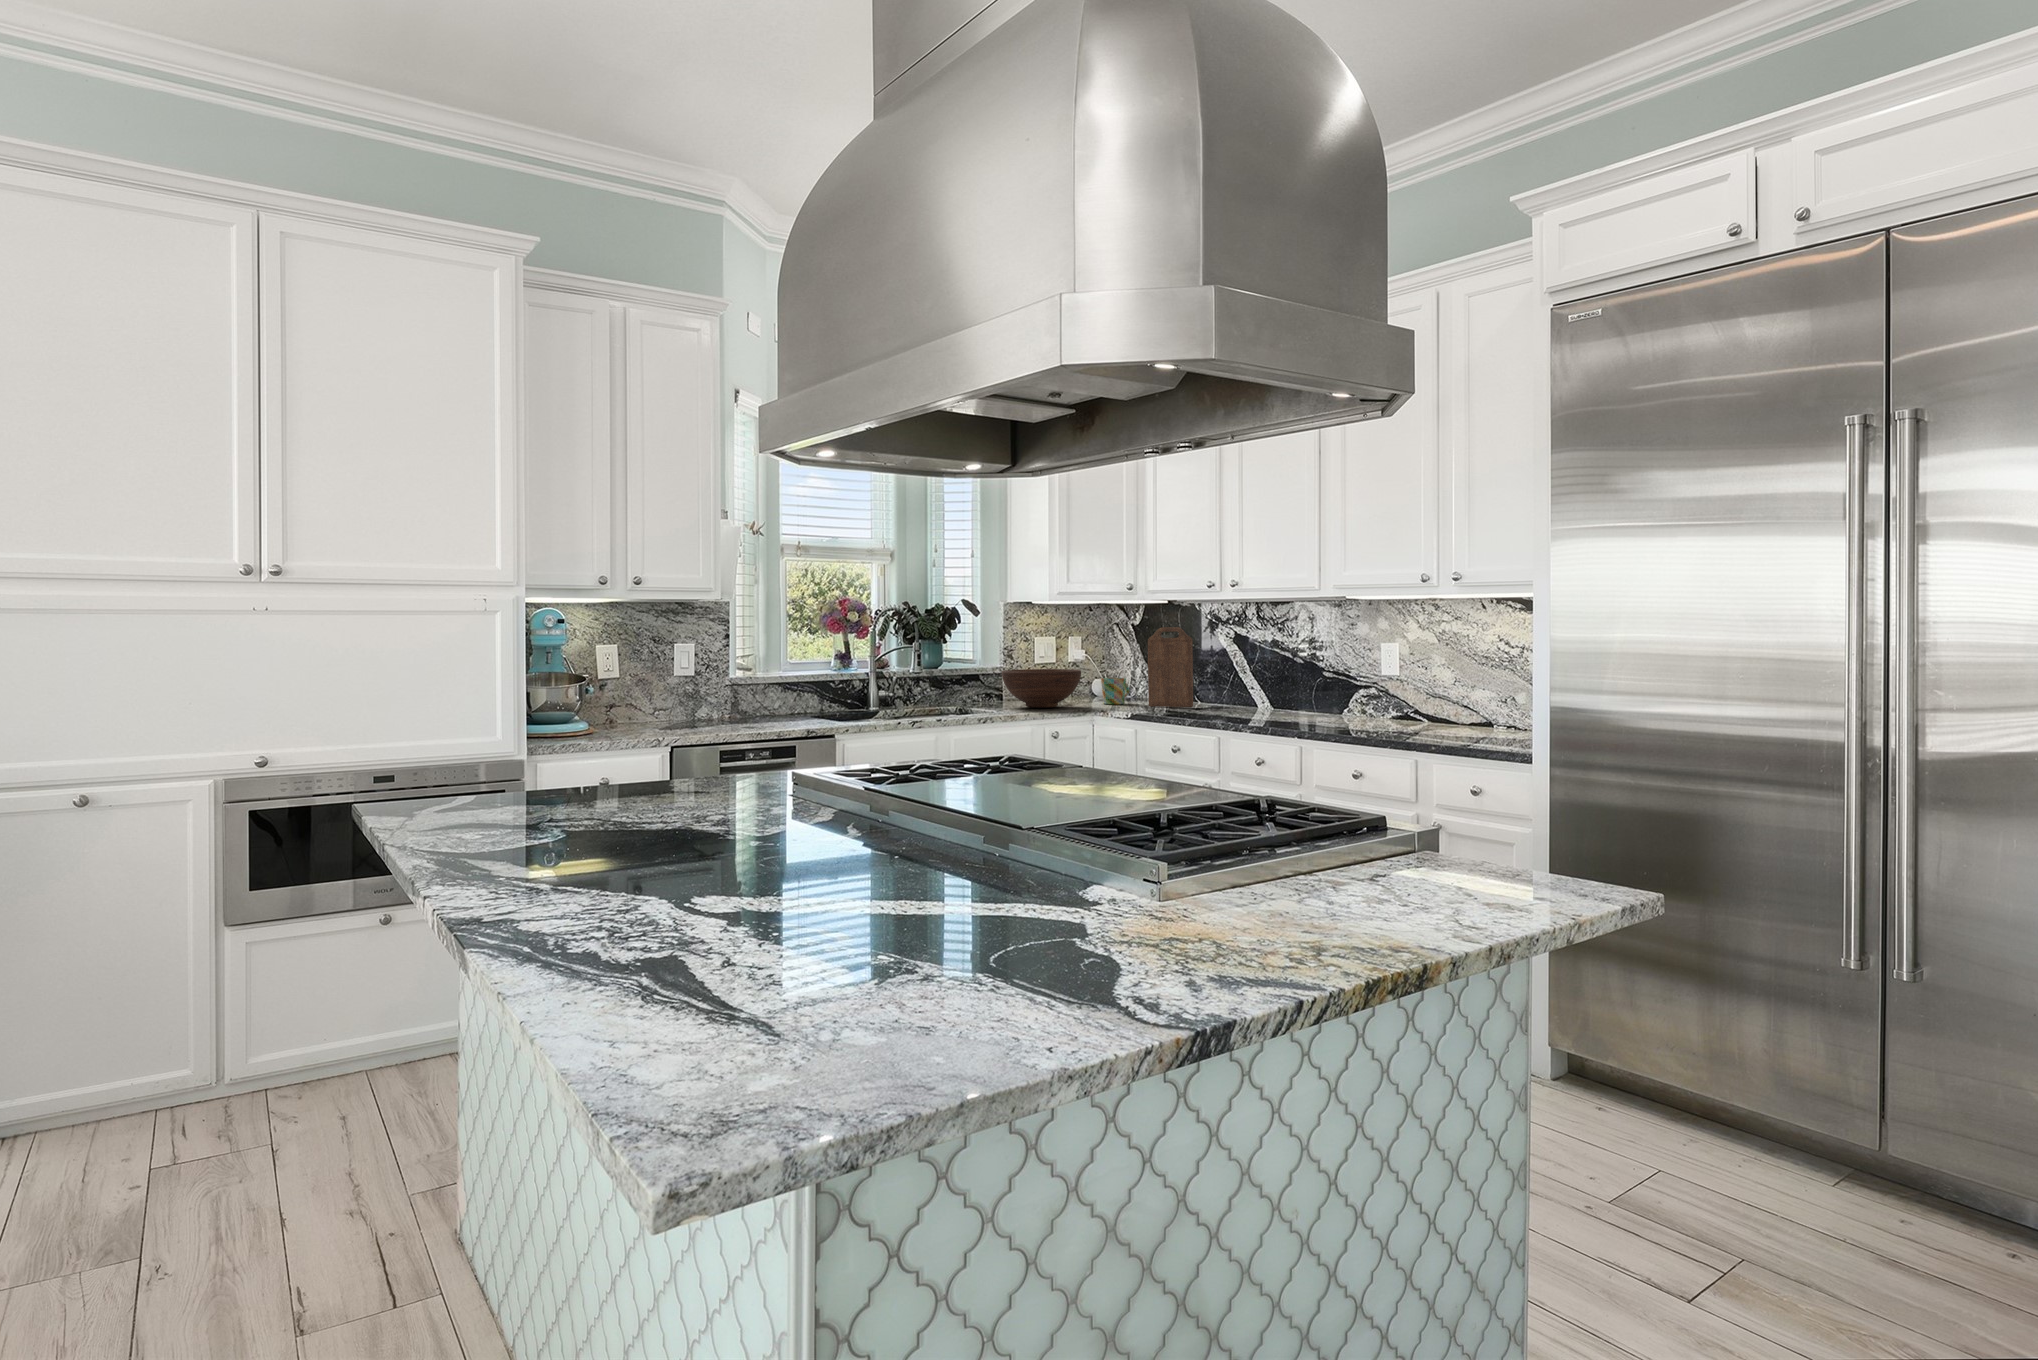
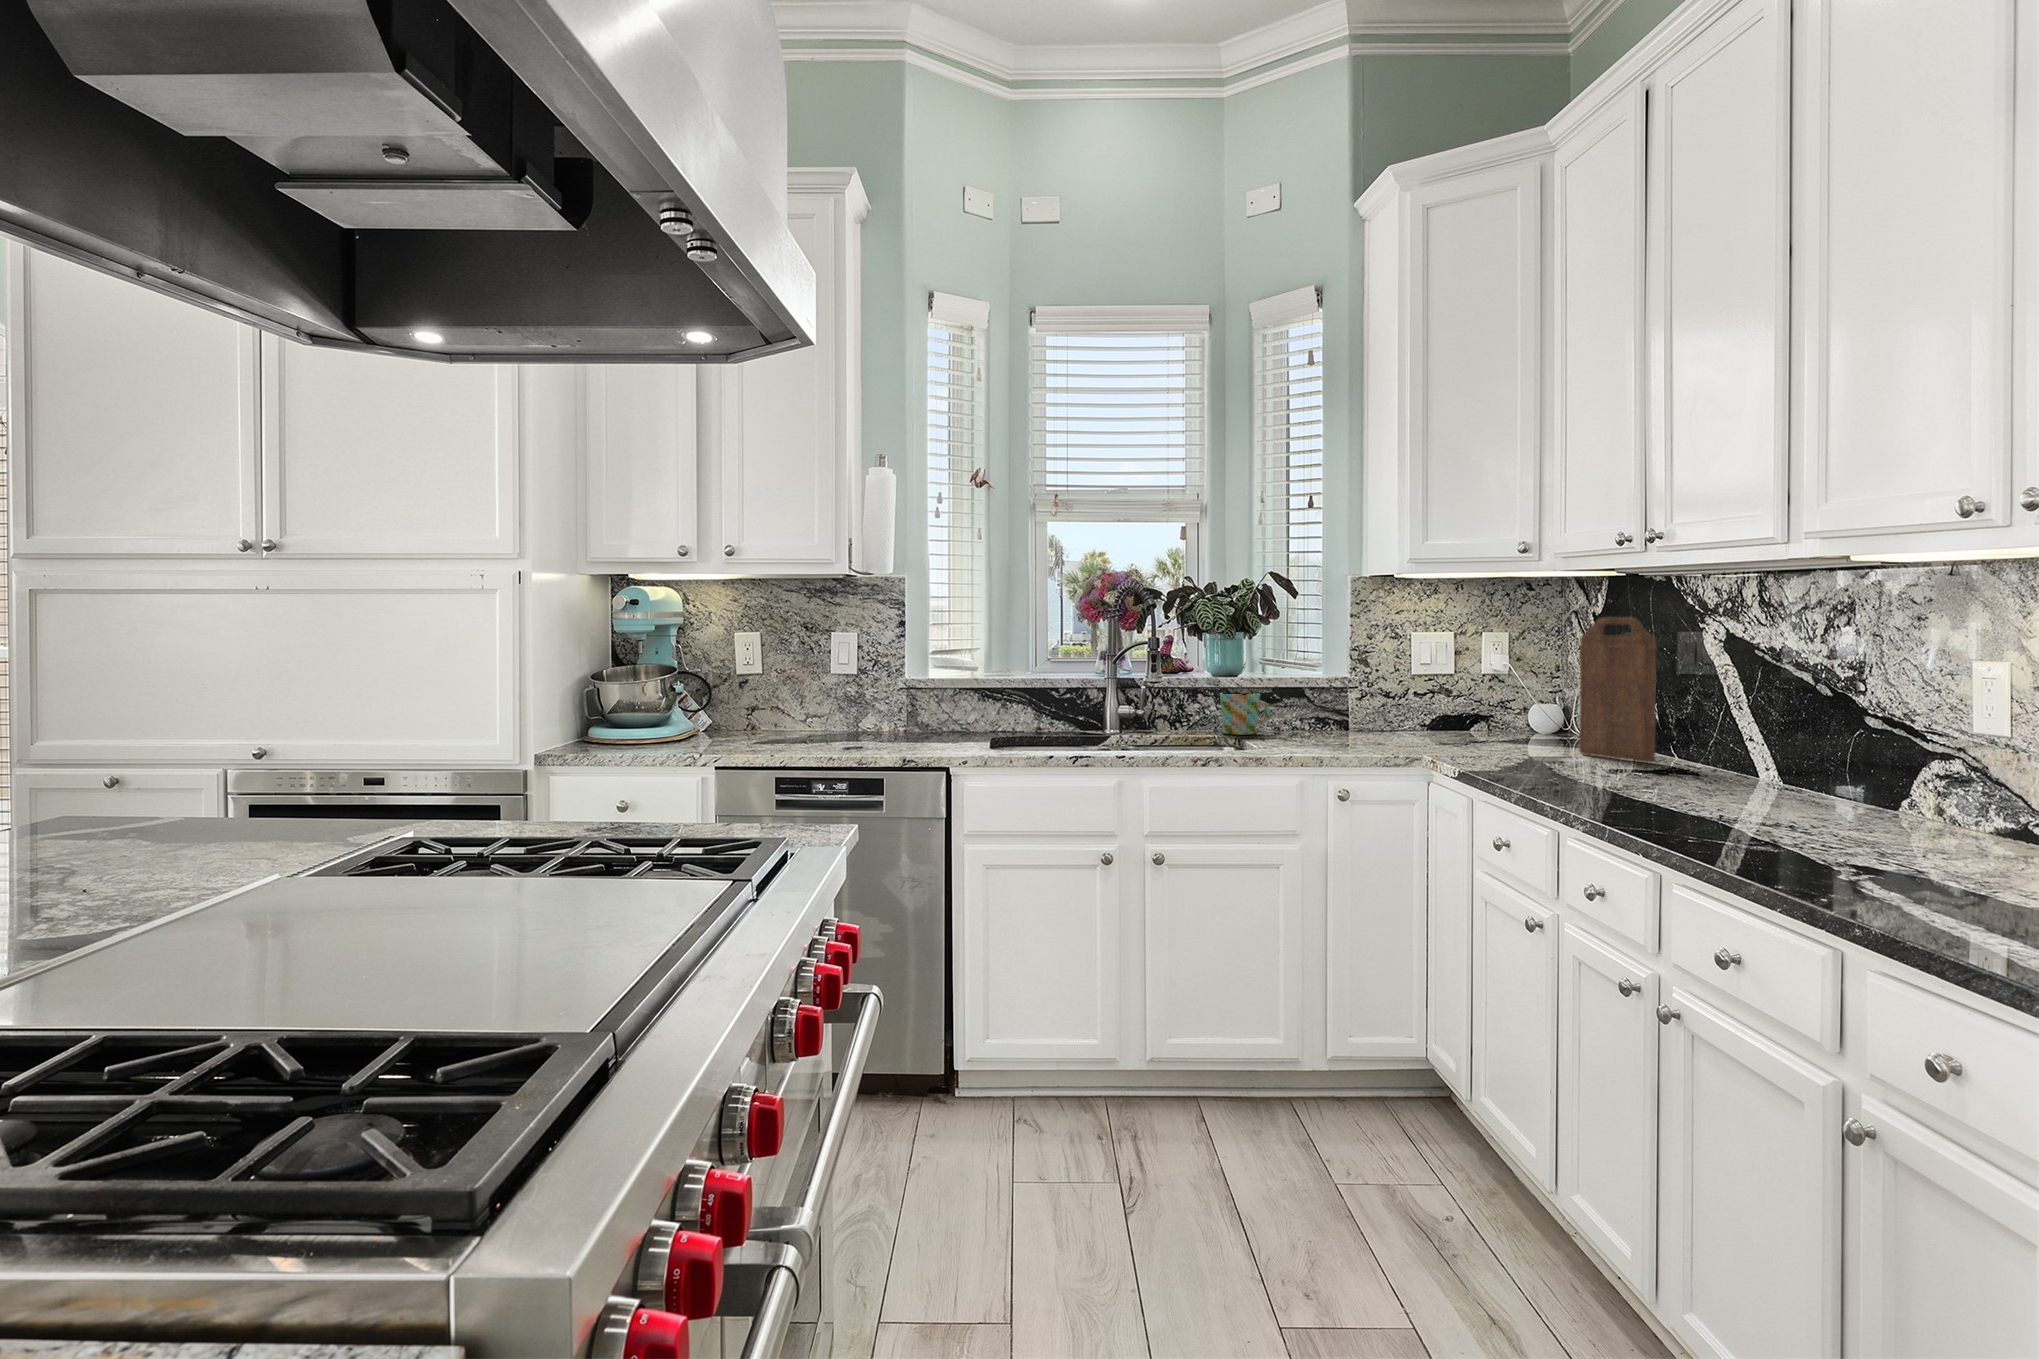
fruit bowl: present [1002,669,1081,708] -> none [1319,680,1454,744]
mug: present [1101,678,1129,704] -> present [1220,693,1271,735]

